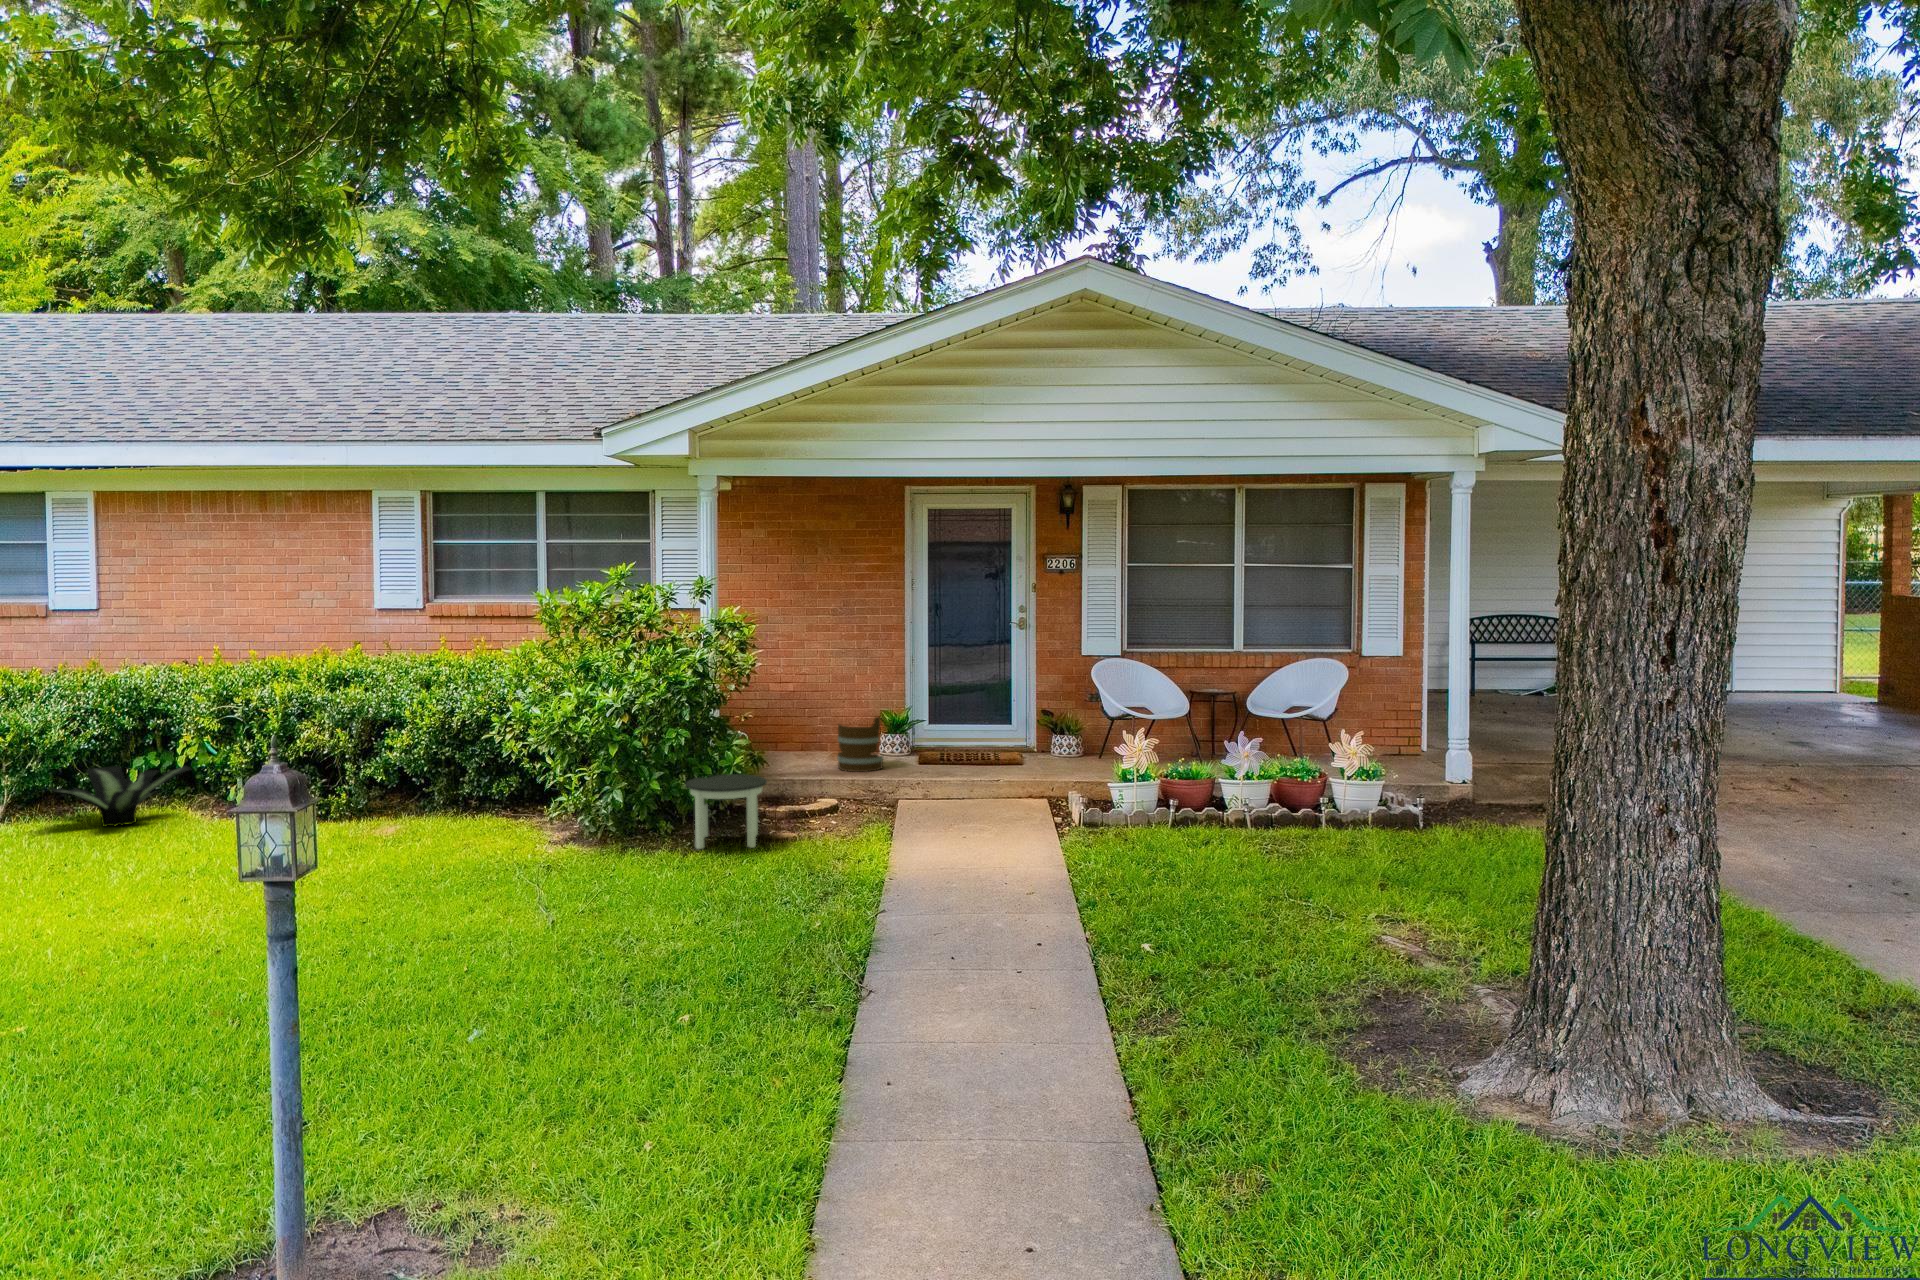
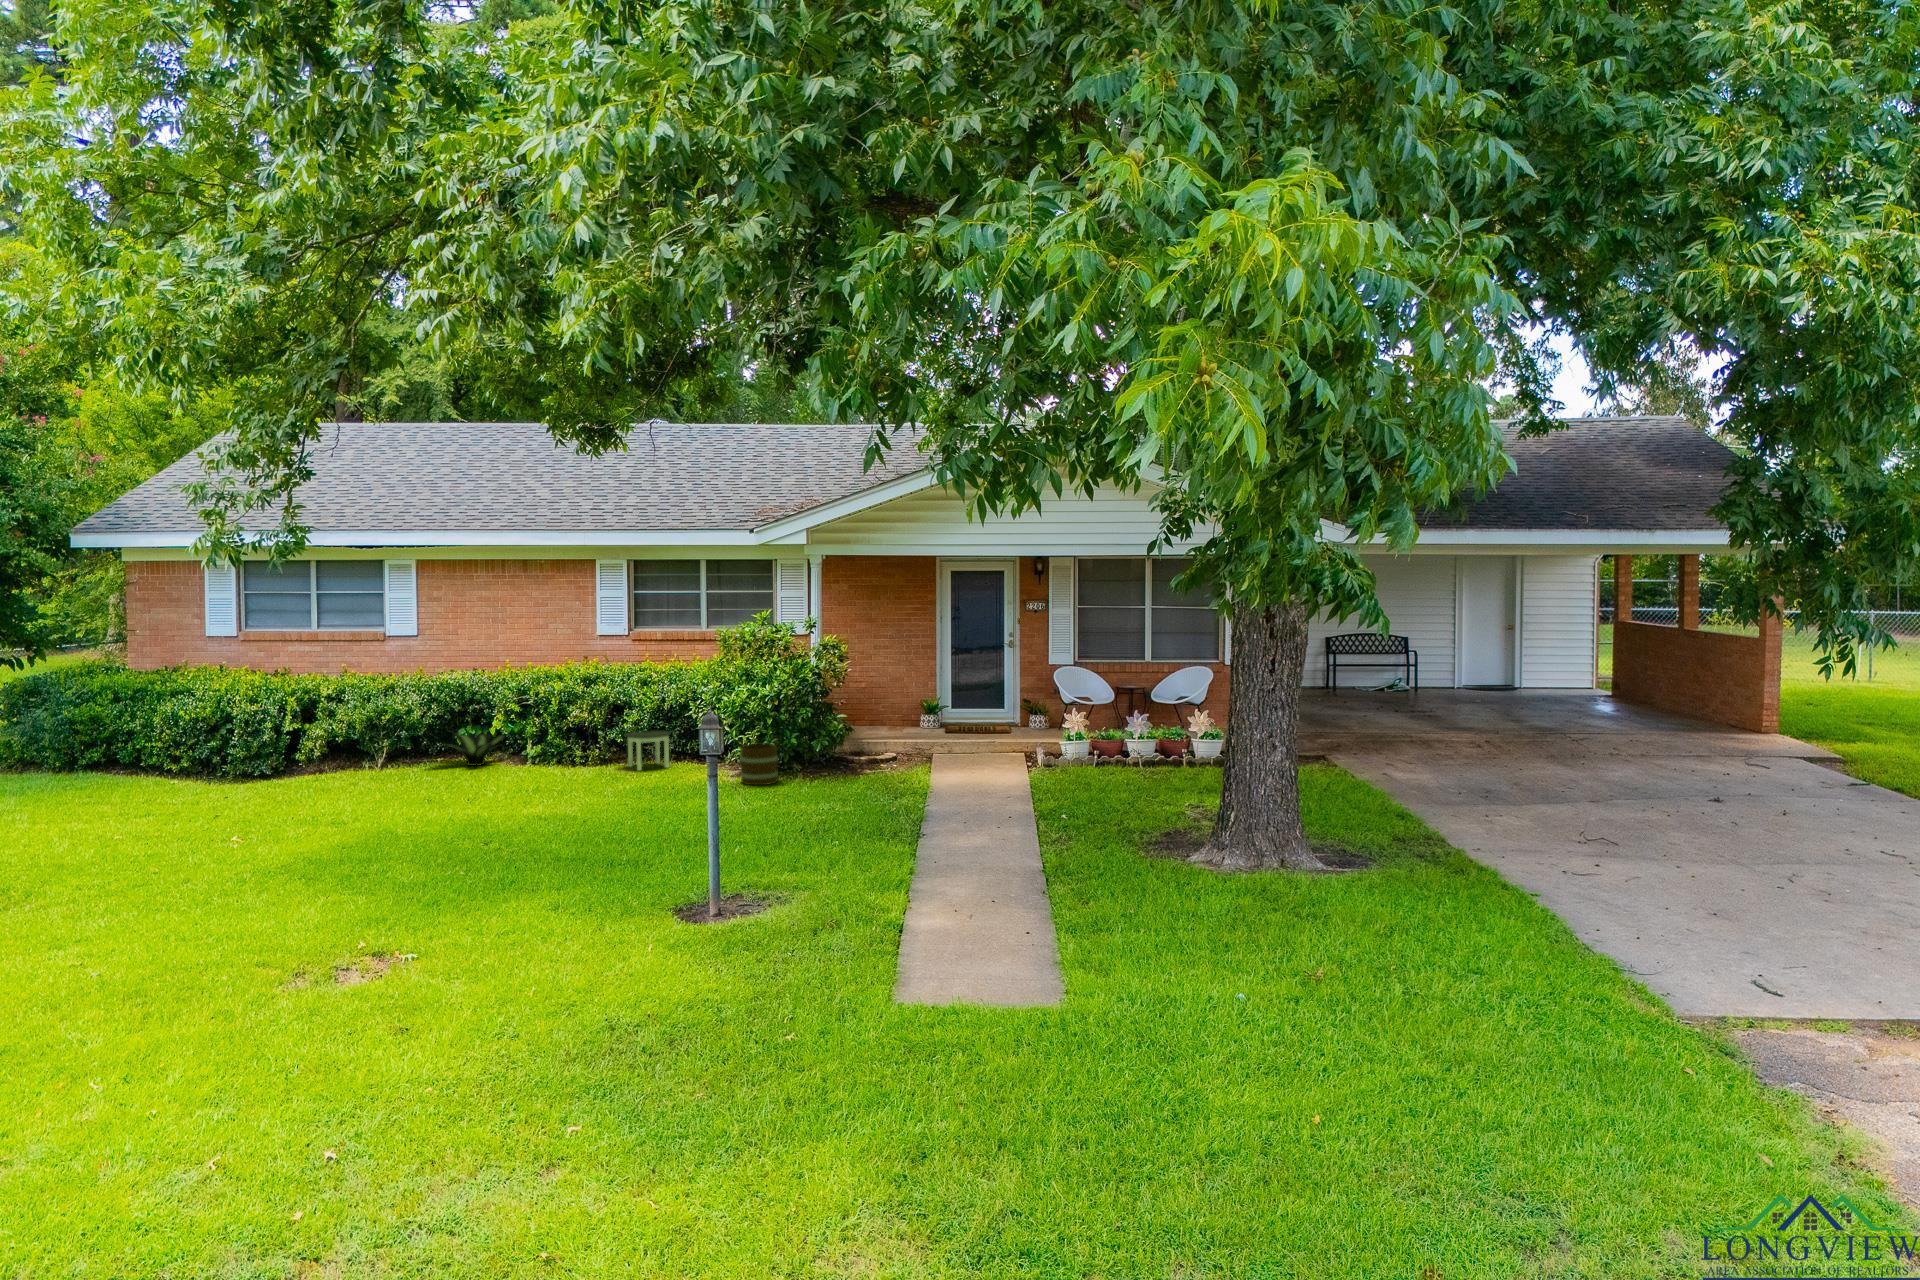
bucket: present [837,717,883,772] -> present [740,740,778,785]
round table: present [686,774,767,849] -> present [625,731,671,771]

